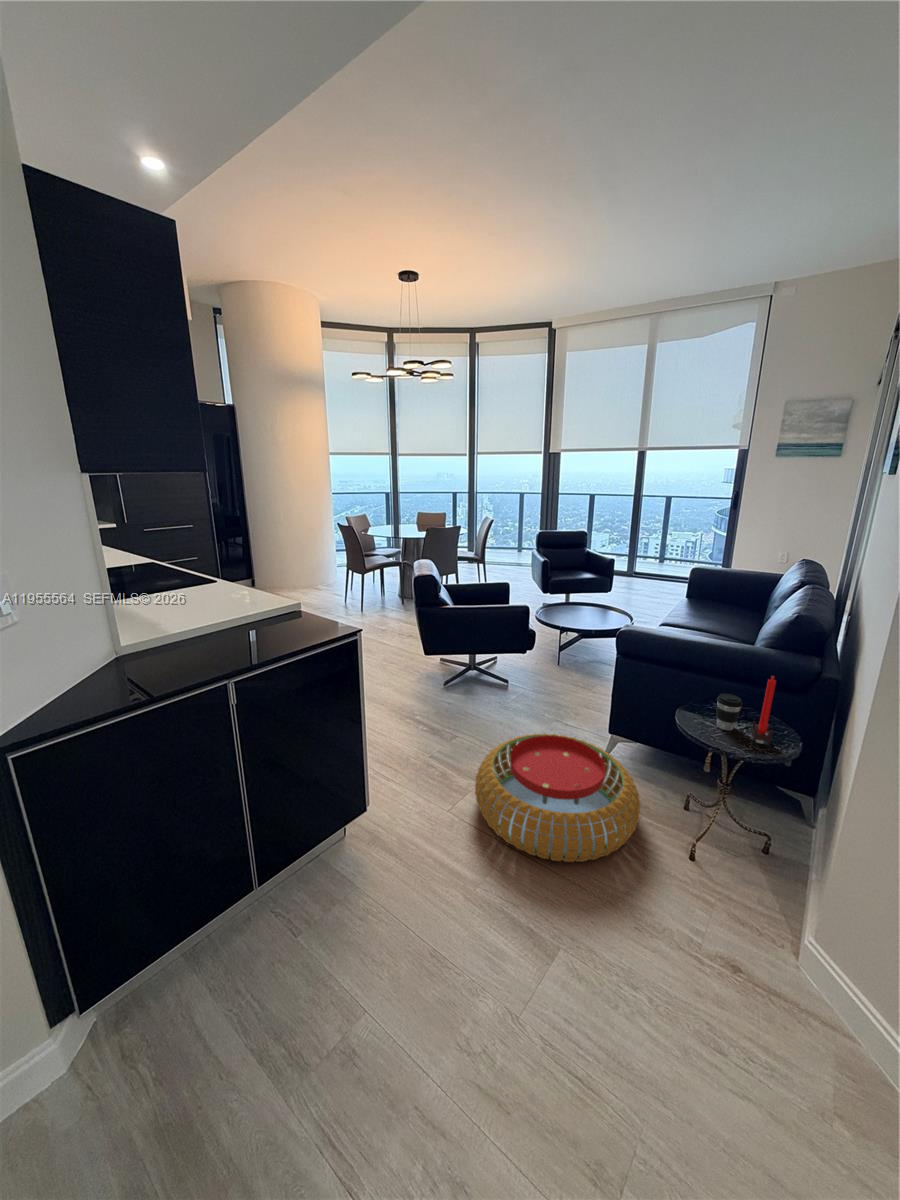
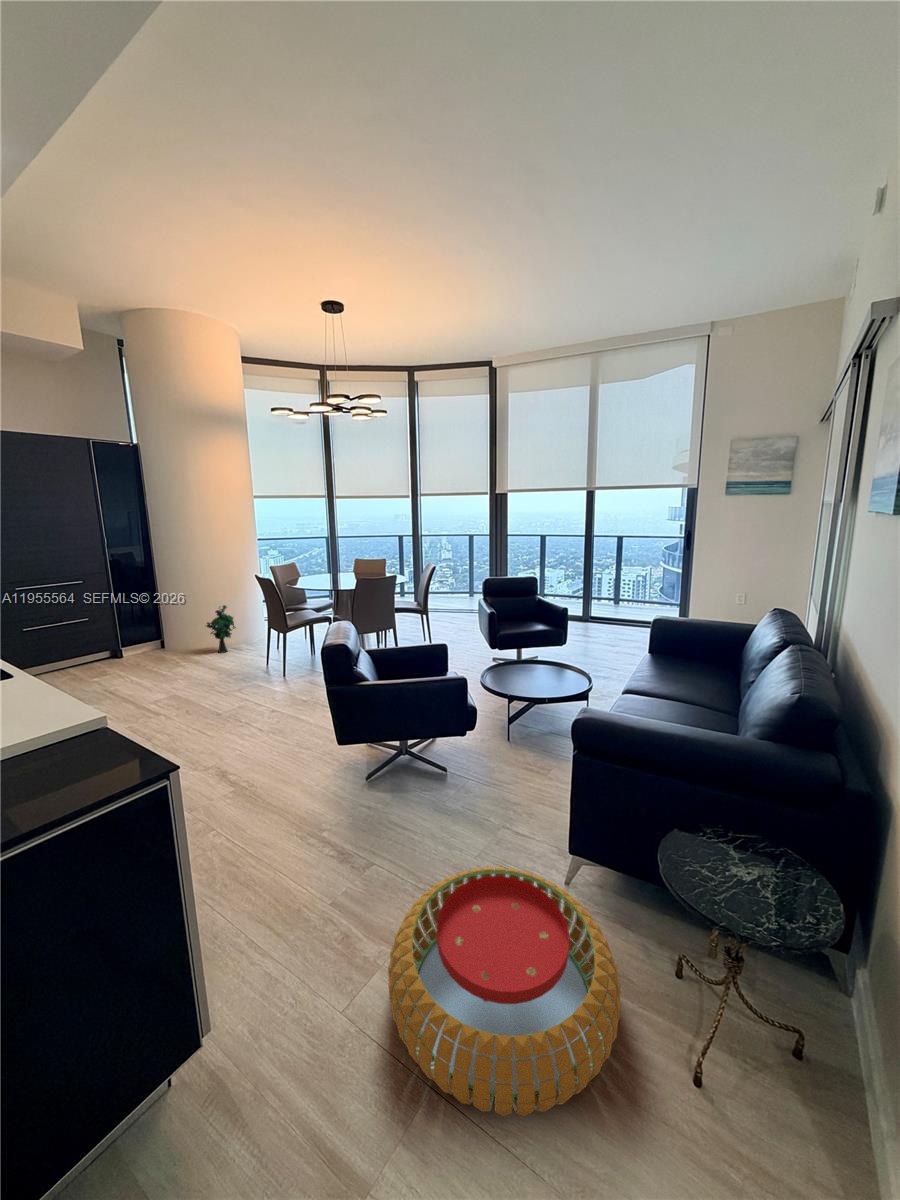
decorative plant: none [287,550,314,593] -> present [206,605,236,653]
candle: present [751,676,776,744] -> none [764,804,797,900]
coffee cup: present [716,694,743,730] -> none [712,818,748,872]

